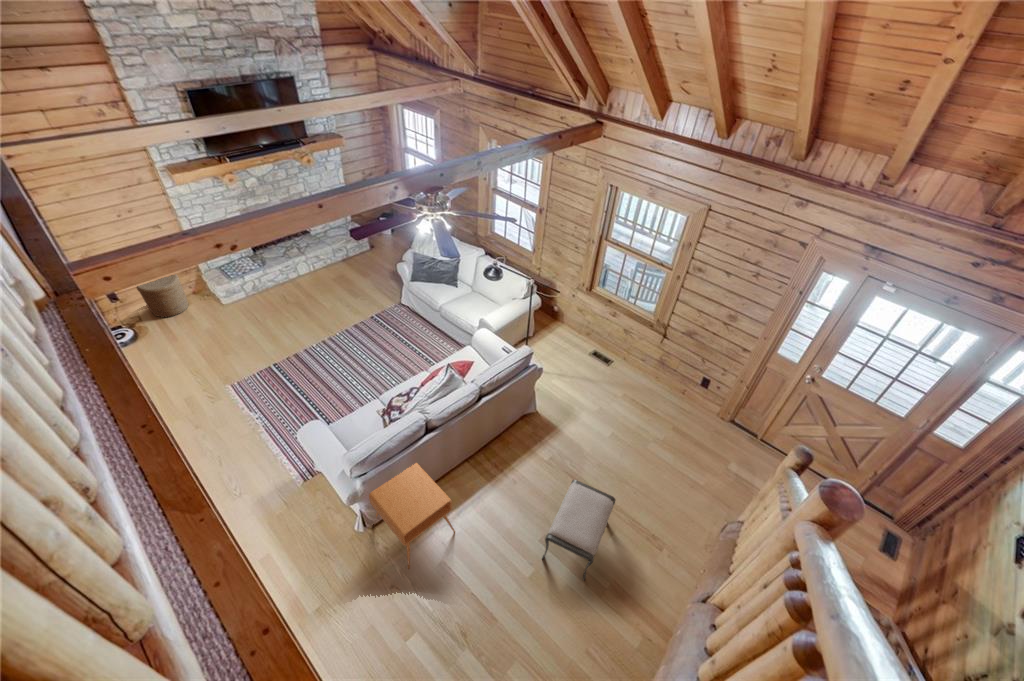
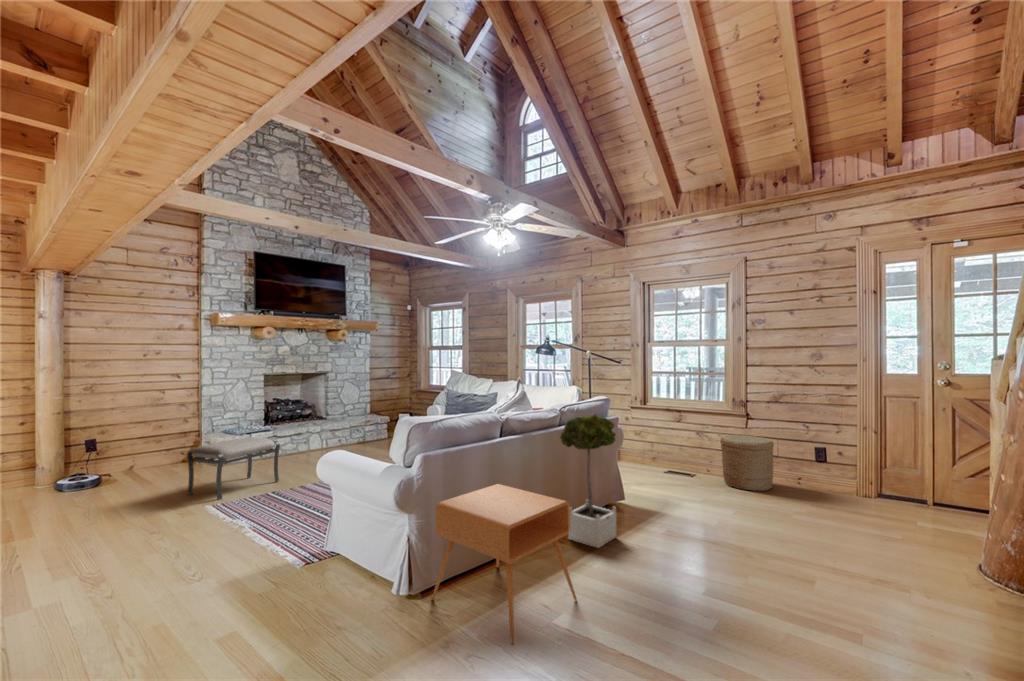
woven basket: present [136,274,188,317] -> present [720,435,774,491]
potted tree: none [468,404,511,474] -> present [560,414,616,548]
ottoman: present [542,480,616,580] -> present [187,437,280,500]

